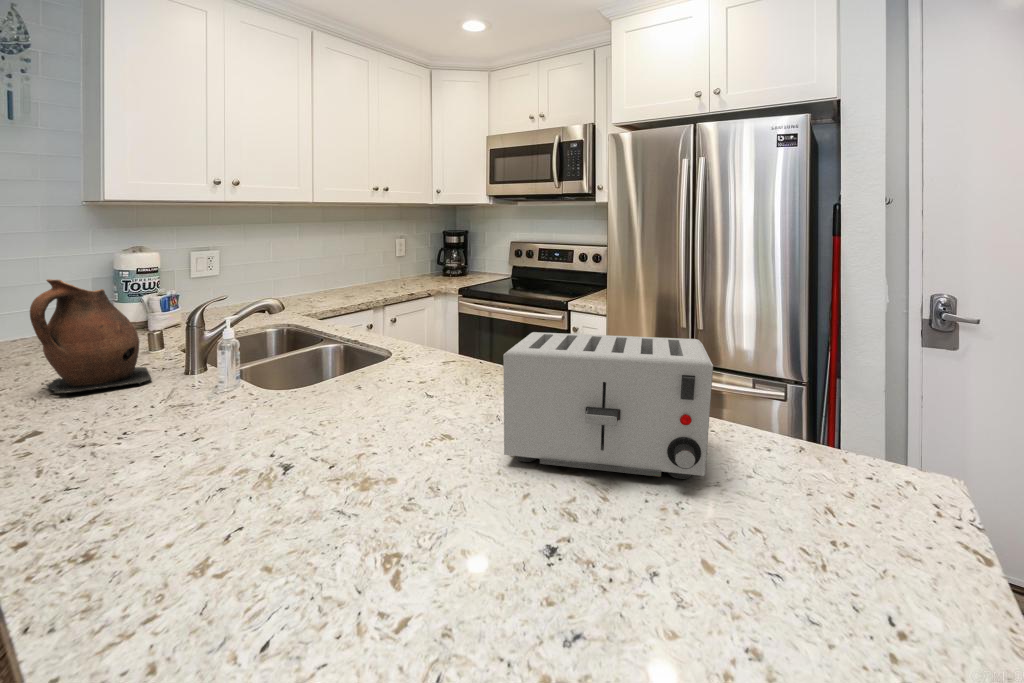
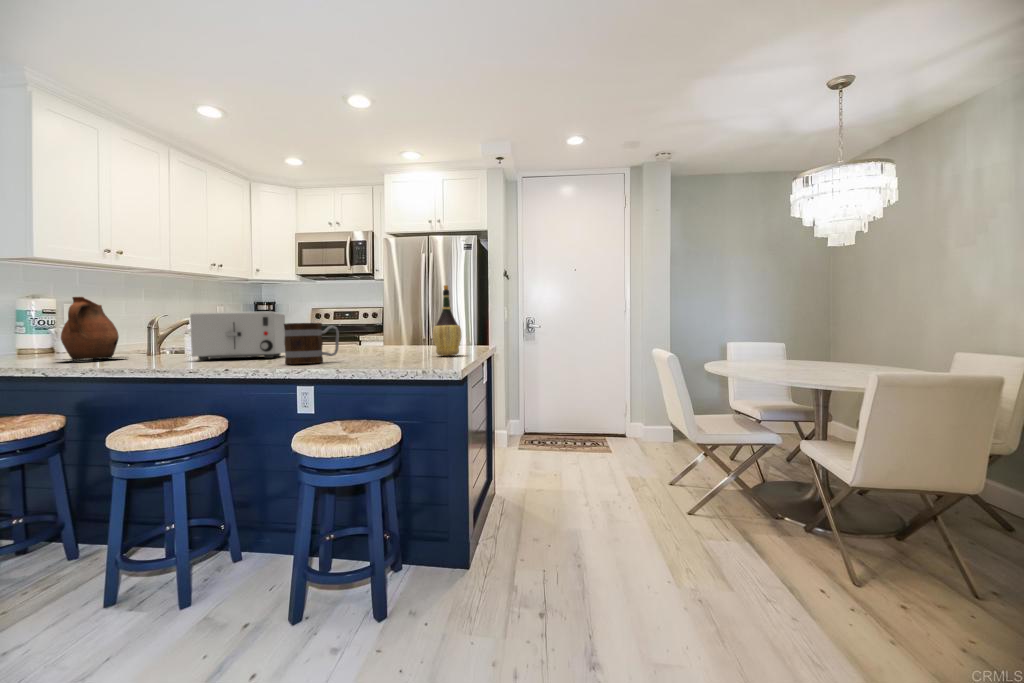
wine bottle: none [721,327,849,613] -> present [433,285,461,356]
toaster: present [503,332,713,479] -> present [190,312,285,360]
mug: none [197,441,386,629] -> present [284,323,339,364]

